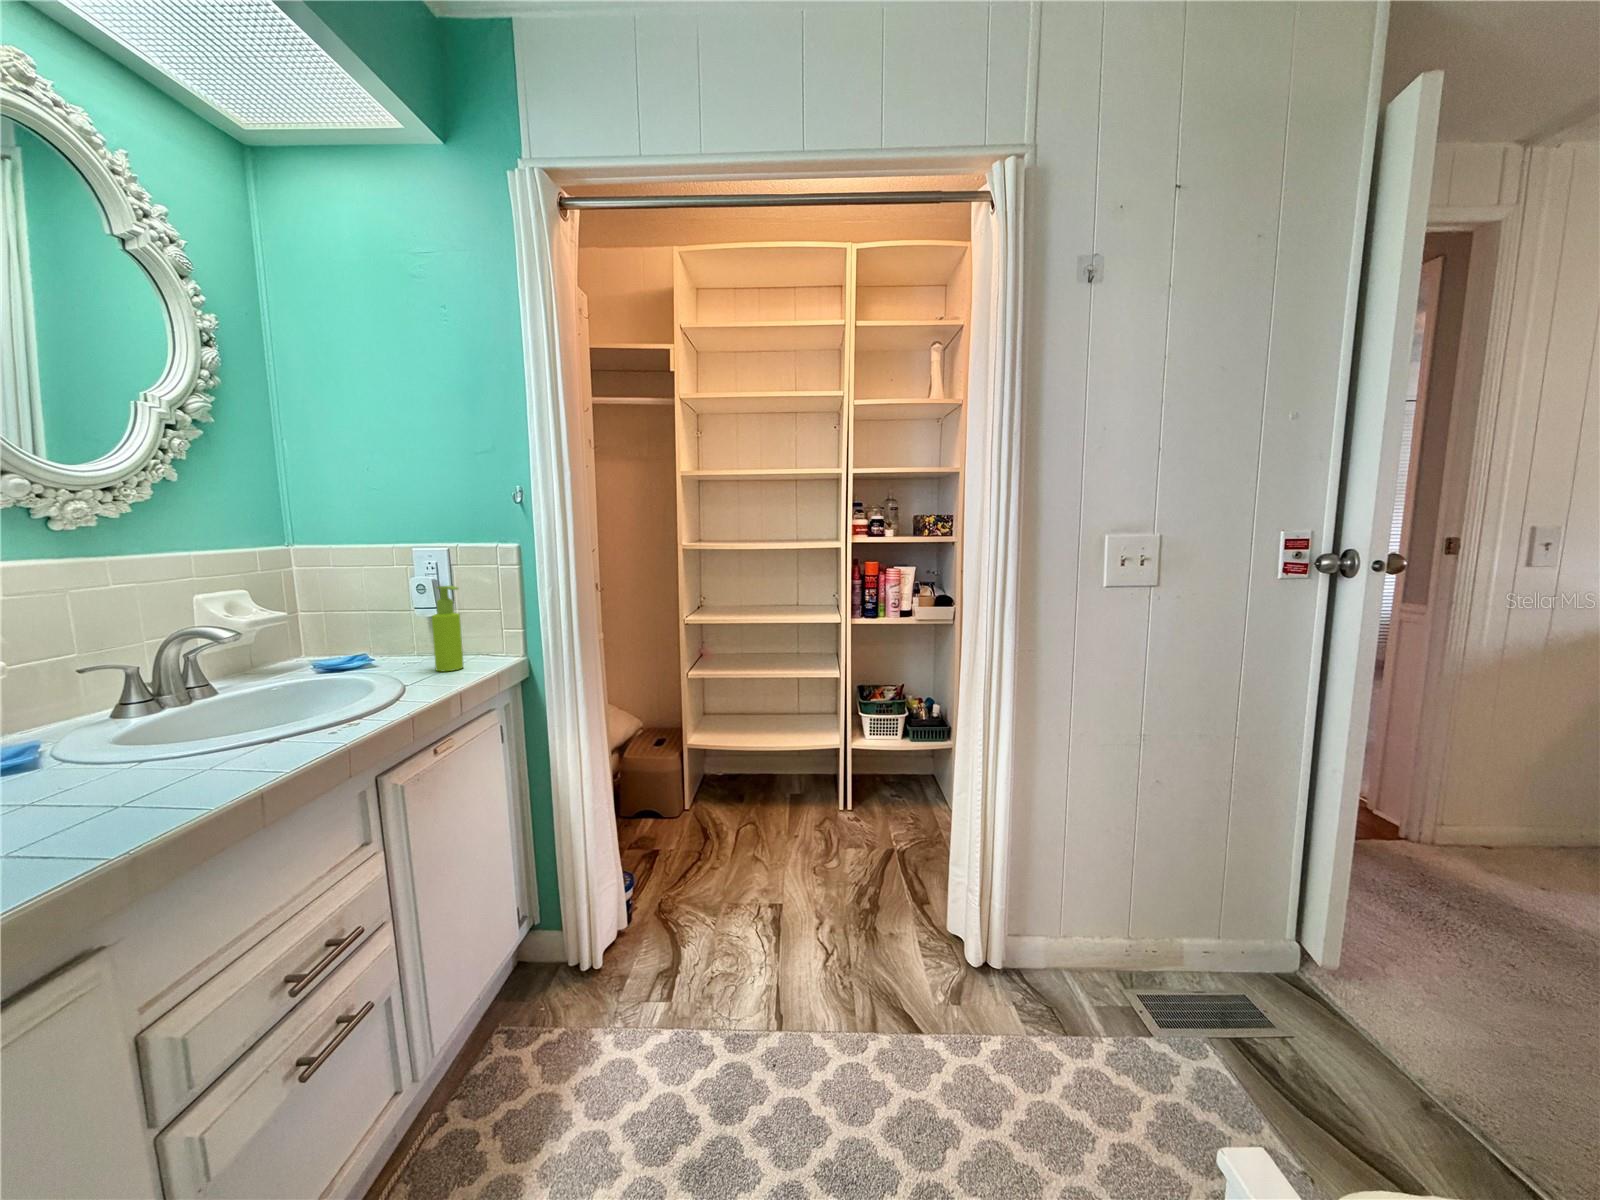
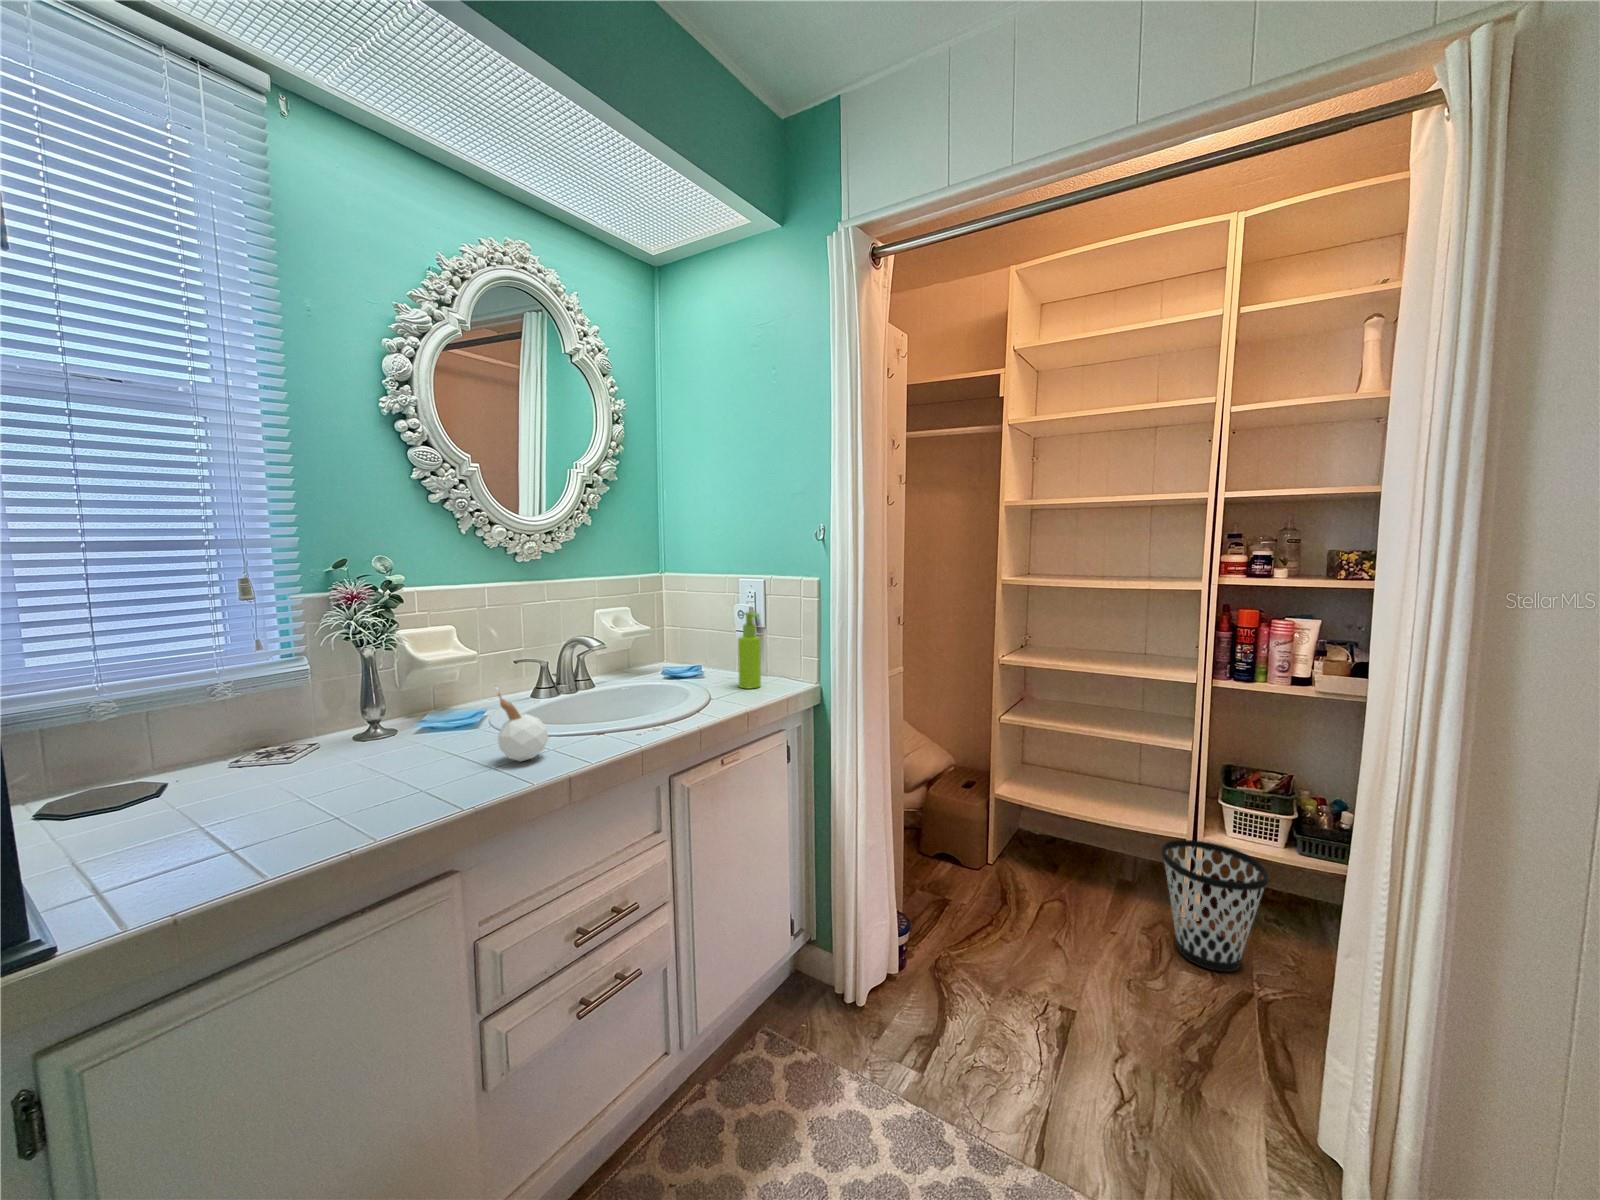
candle: none [105,691,207,789] -> present [498,693,548,761]
wastebasket: none [828,748,897,842] -> present [1162,840,1268,972]

